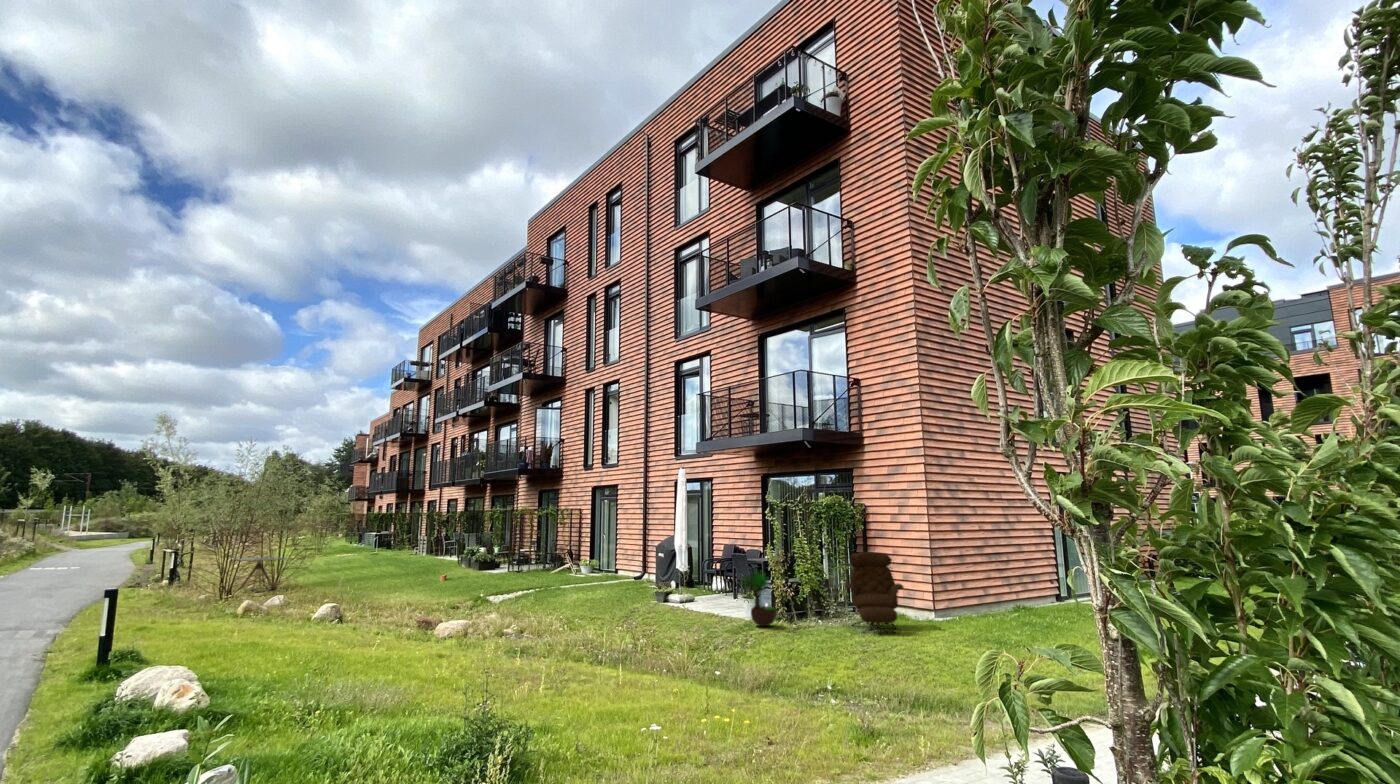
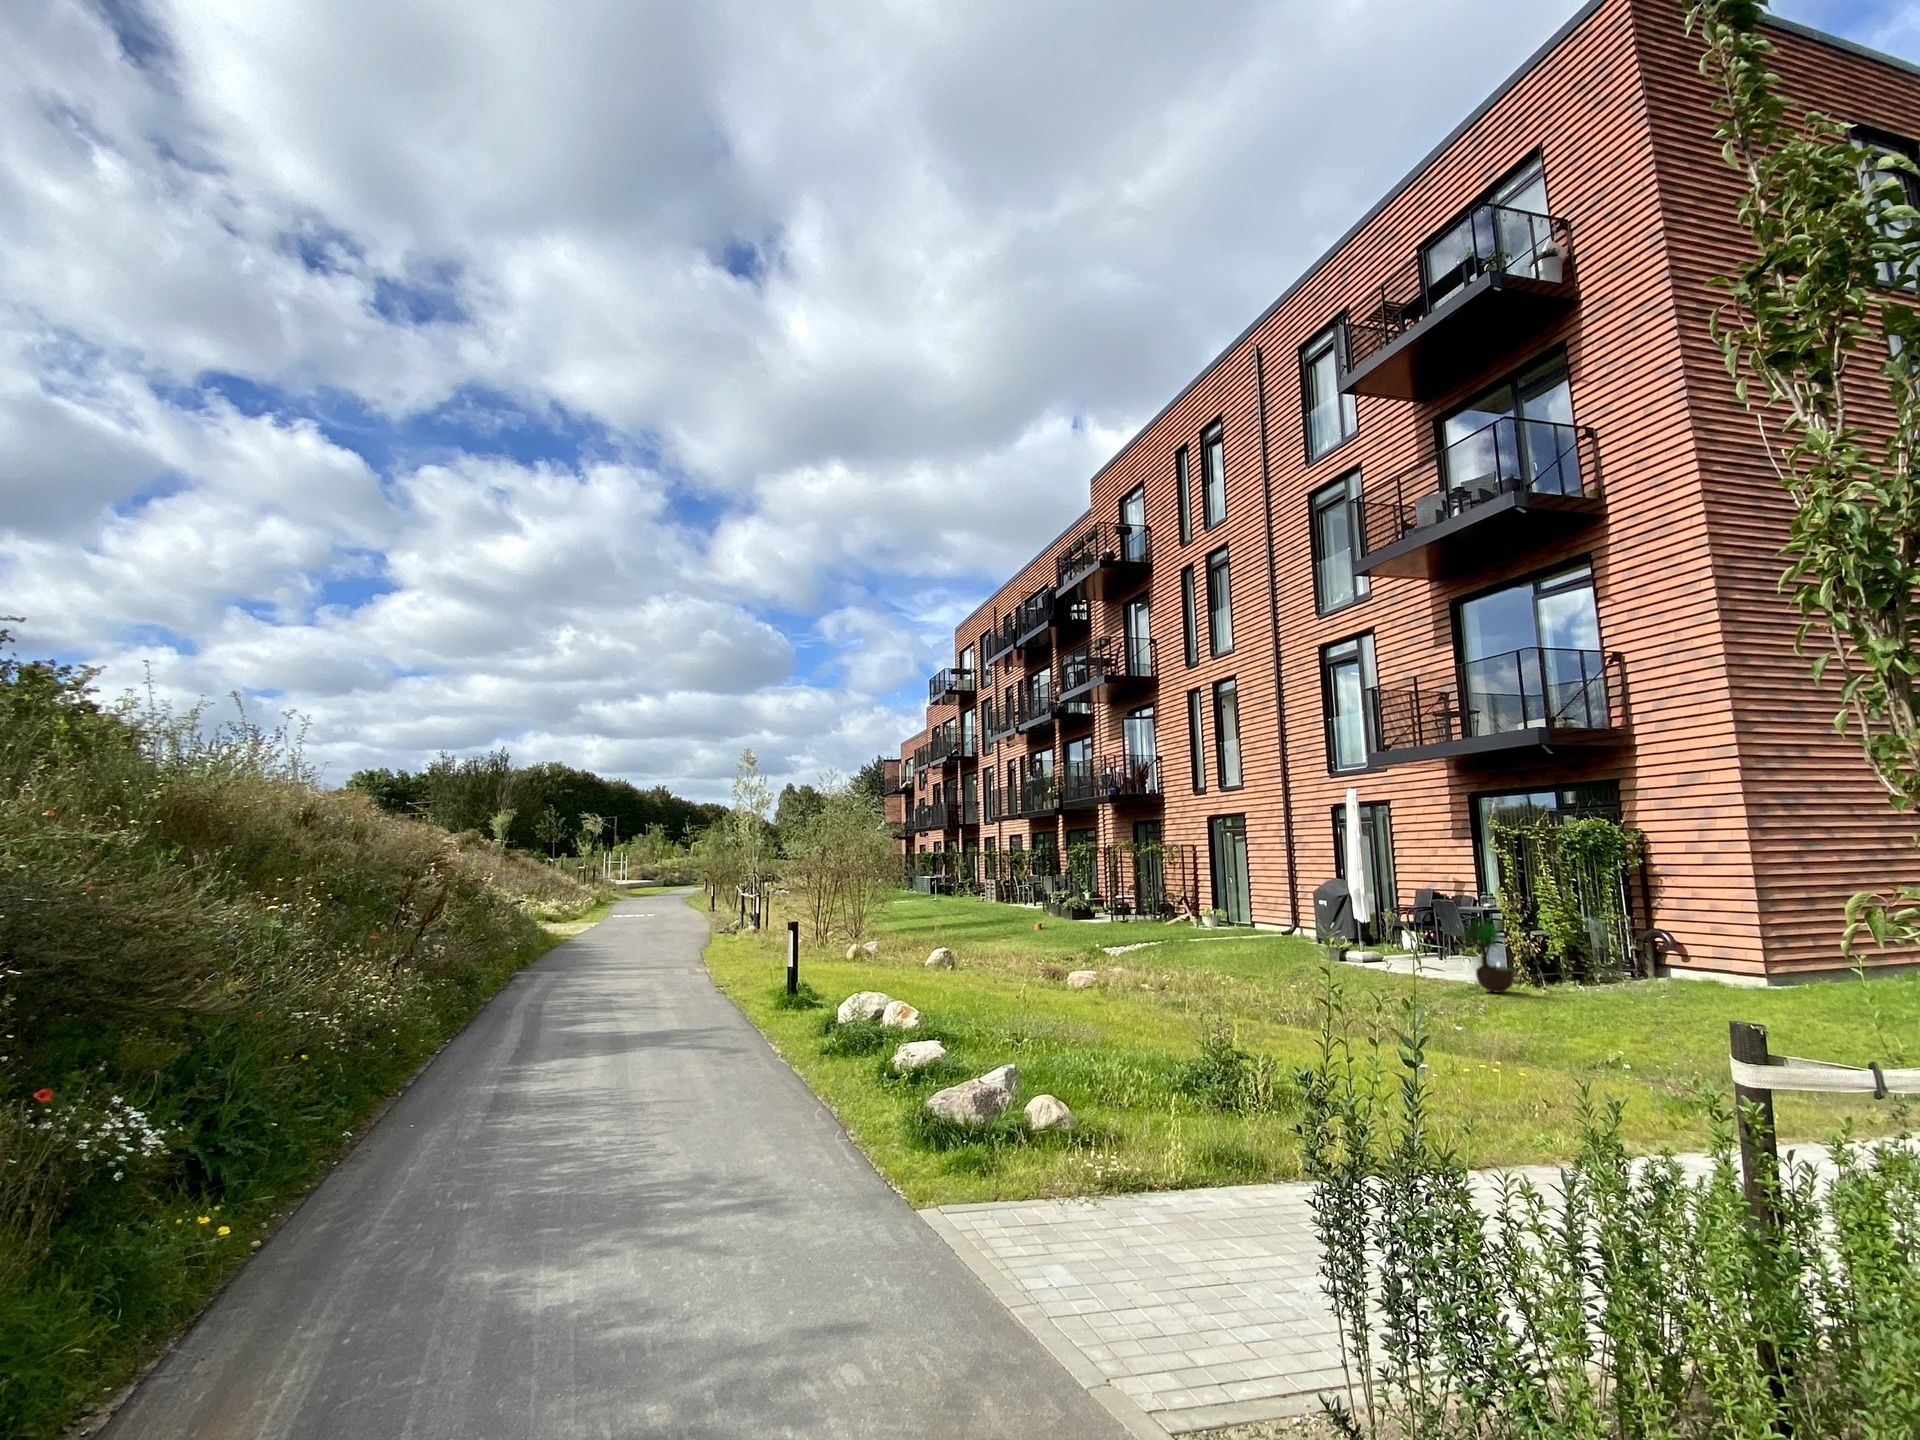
lounge chair: present [845,552,903,634] -> none [1617,895,1716,1008]
round table: present [235,557,284,590] -> none [821,905,871,941]

